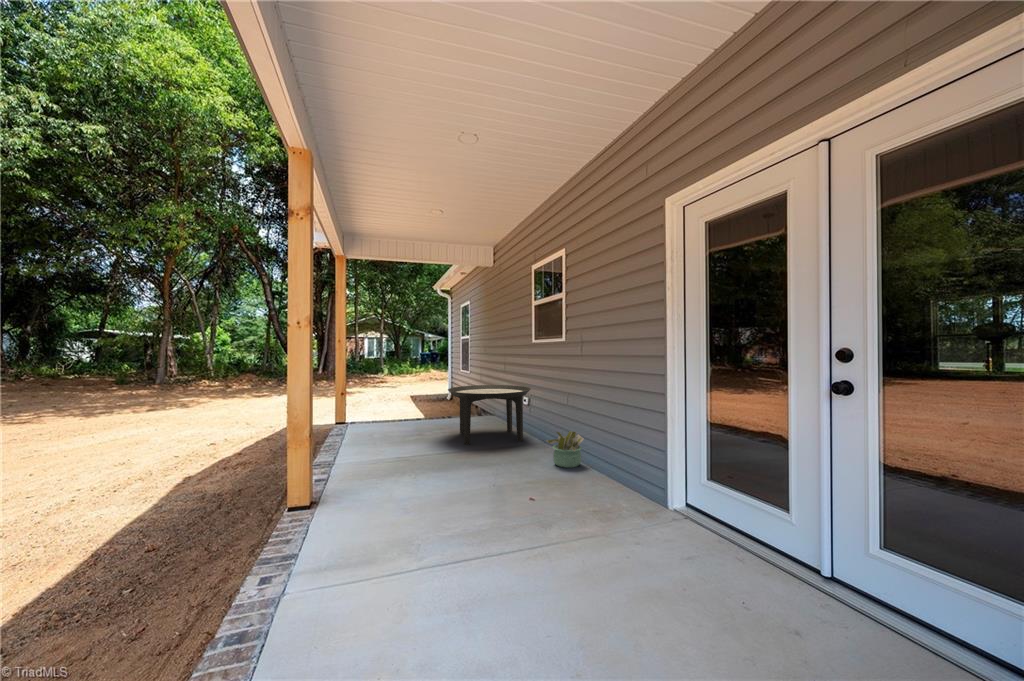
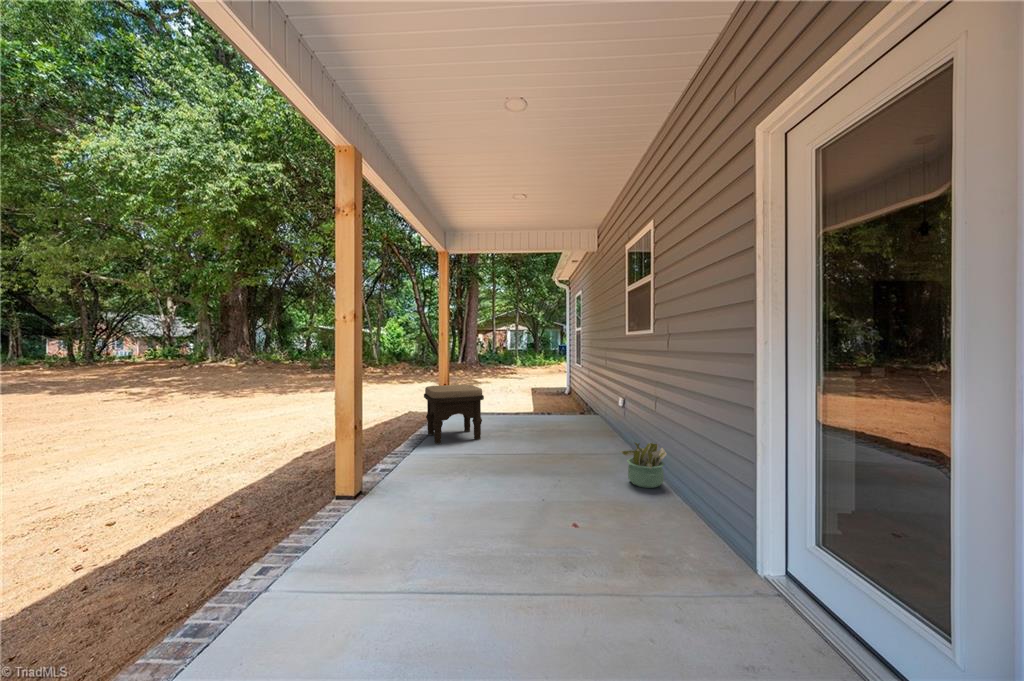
round table: present [448,385,531,445] -> none [530,381,623,448]
ottoman: none [334,392,402,453] -> present [424,384,484,444]

